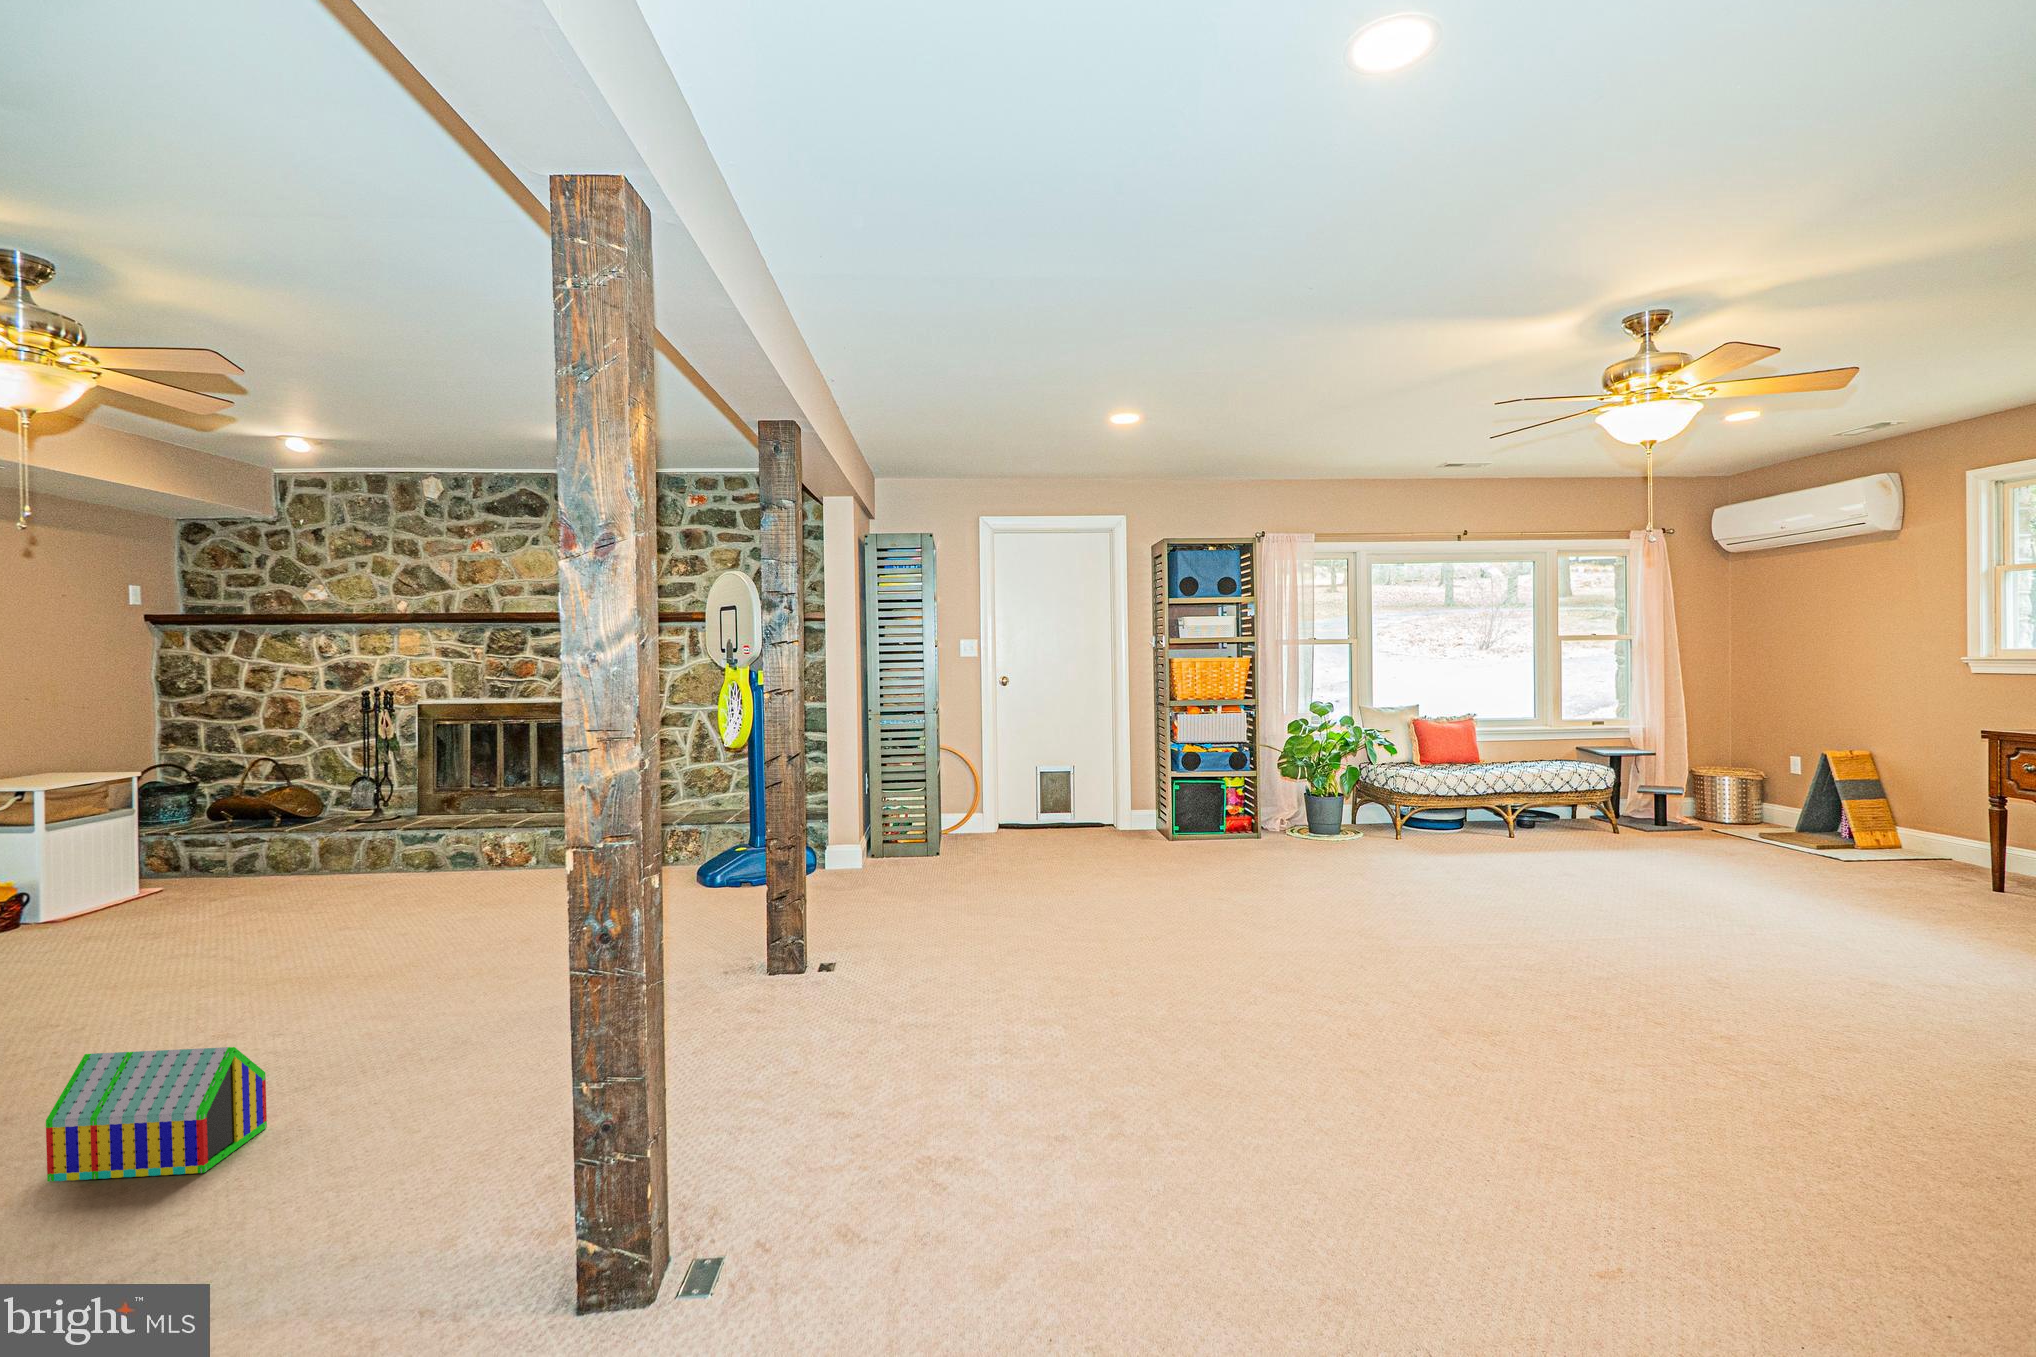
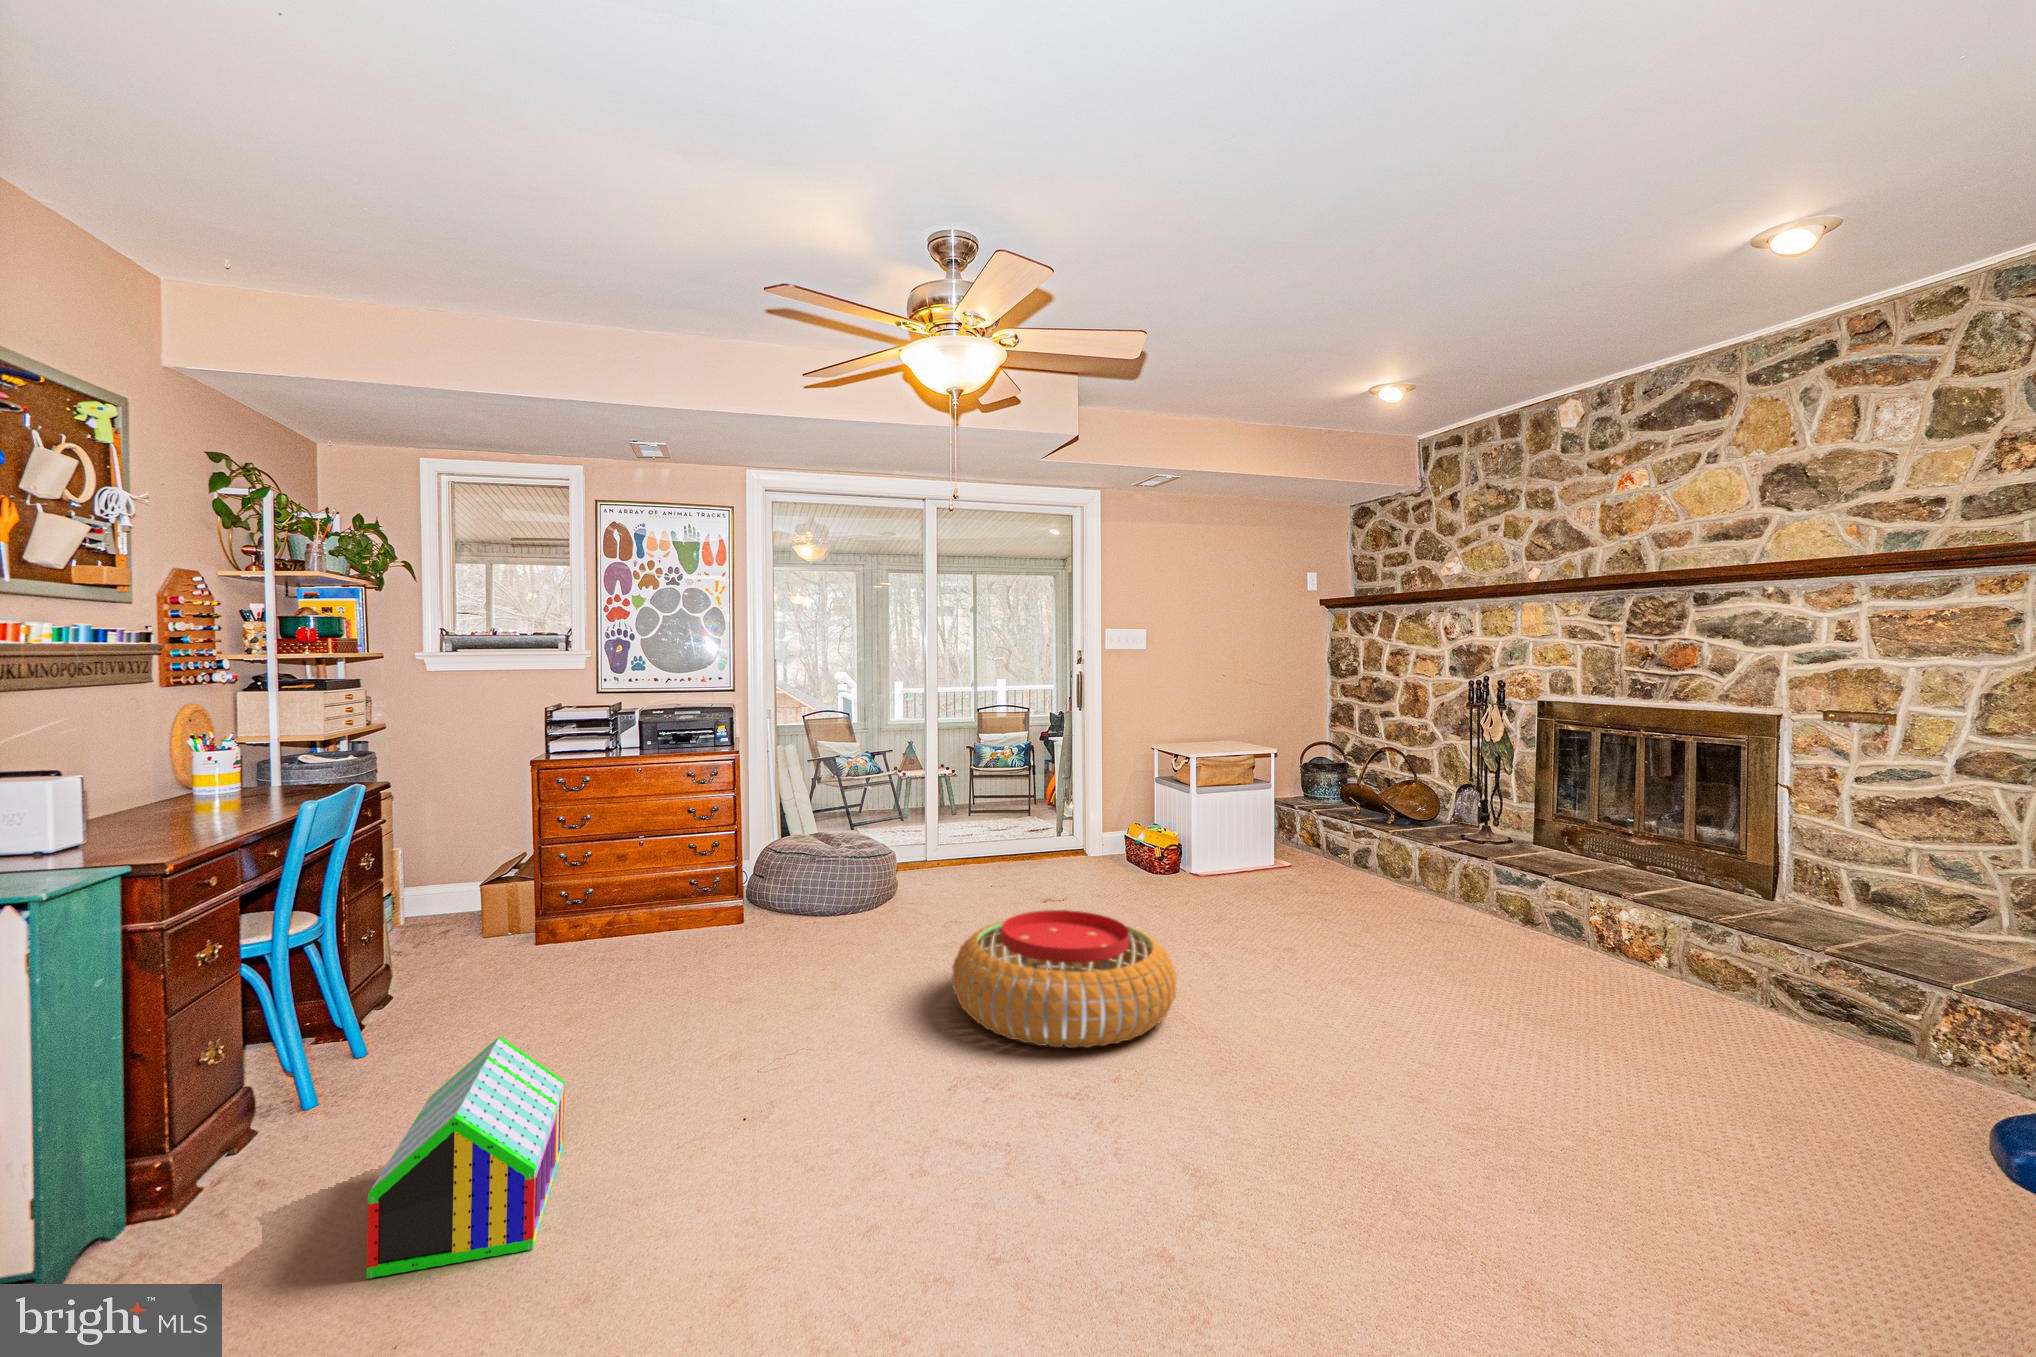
pouf: none [151,906,375,1008] -> present [952,910,1177,1048]

